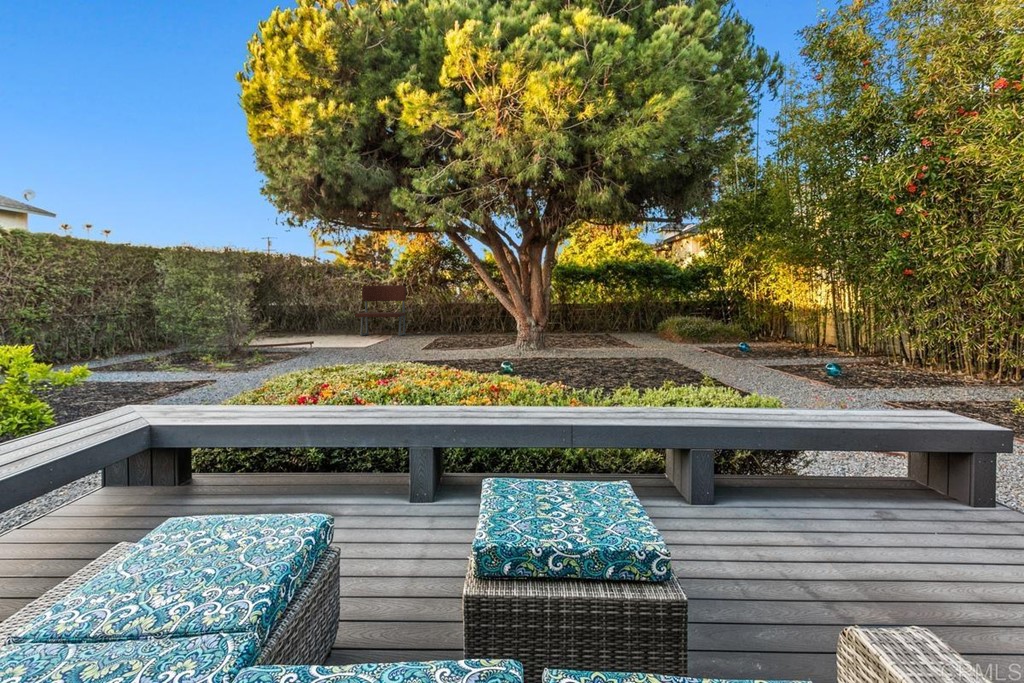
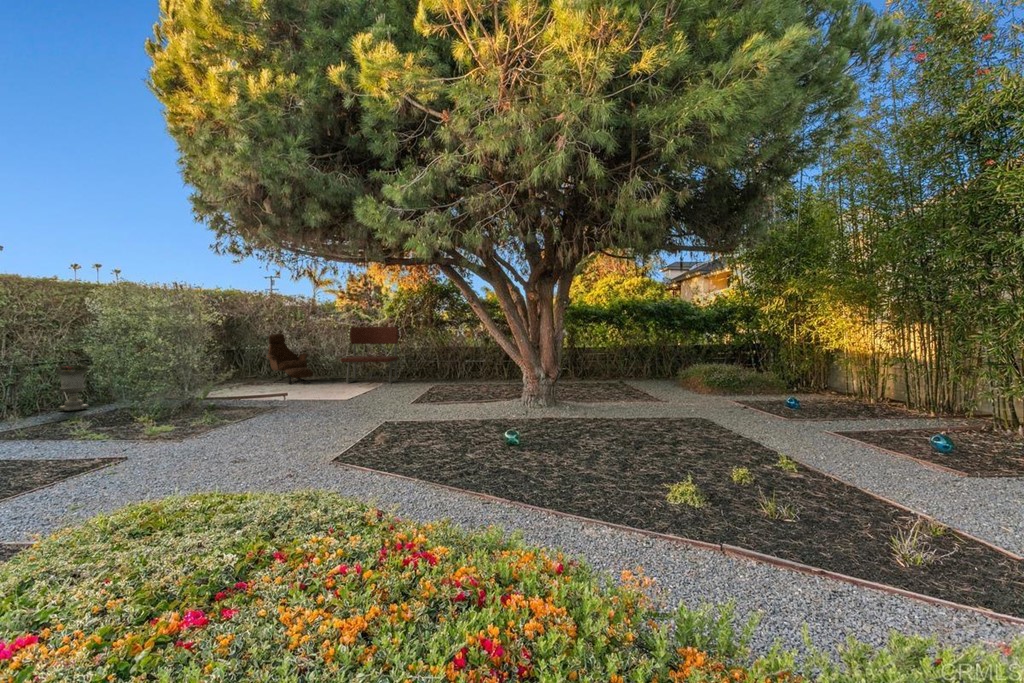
lounge chair: none [287,292,330,338] -> present [267,334,313,384]
planter: none [135,316,161,354] -> present [56,364,89,411]

